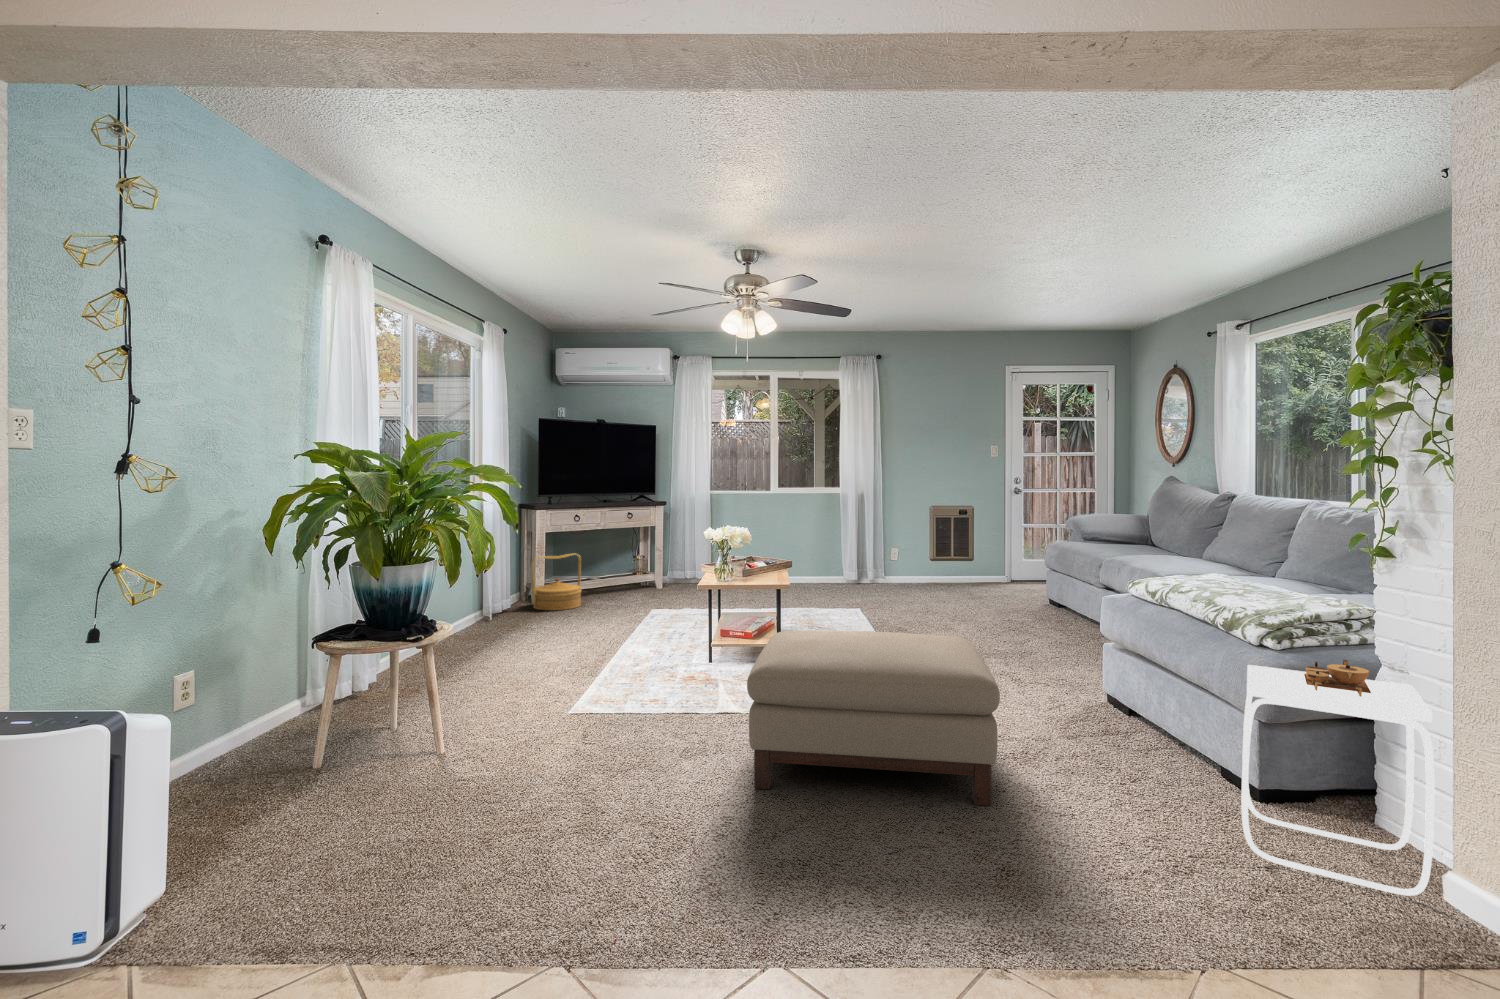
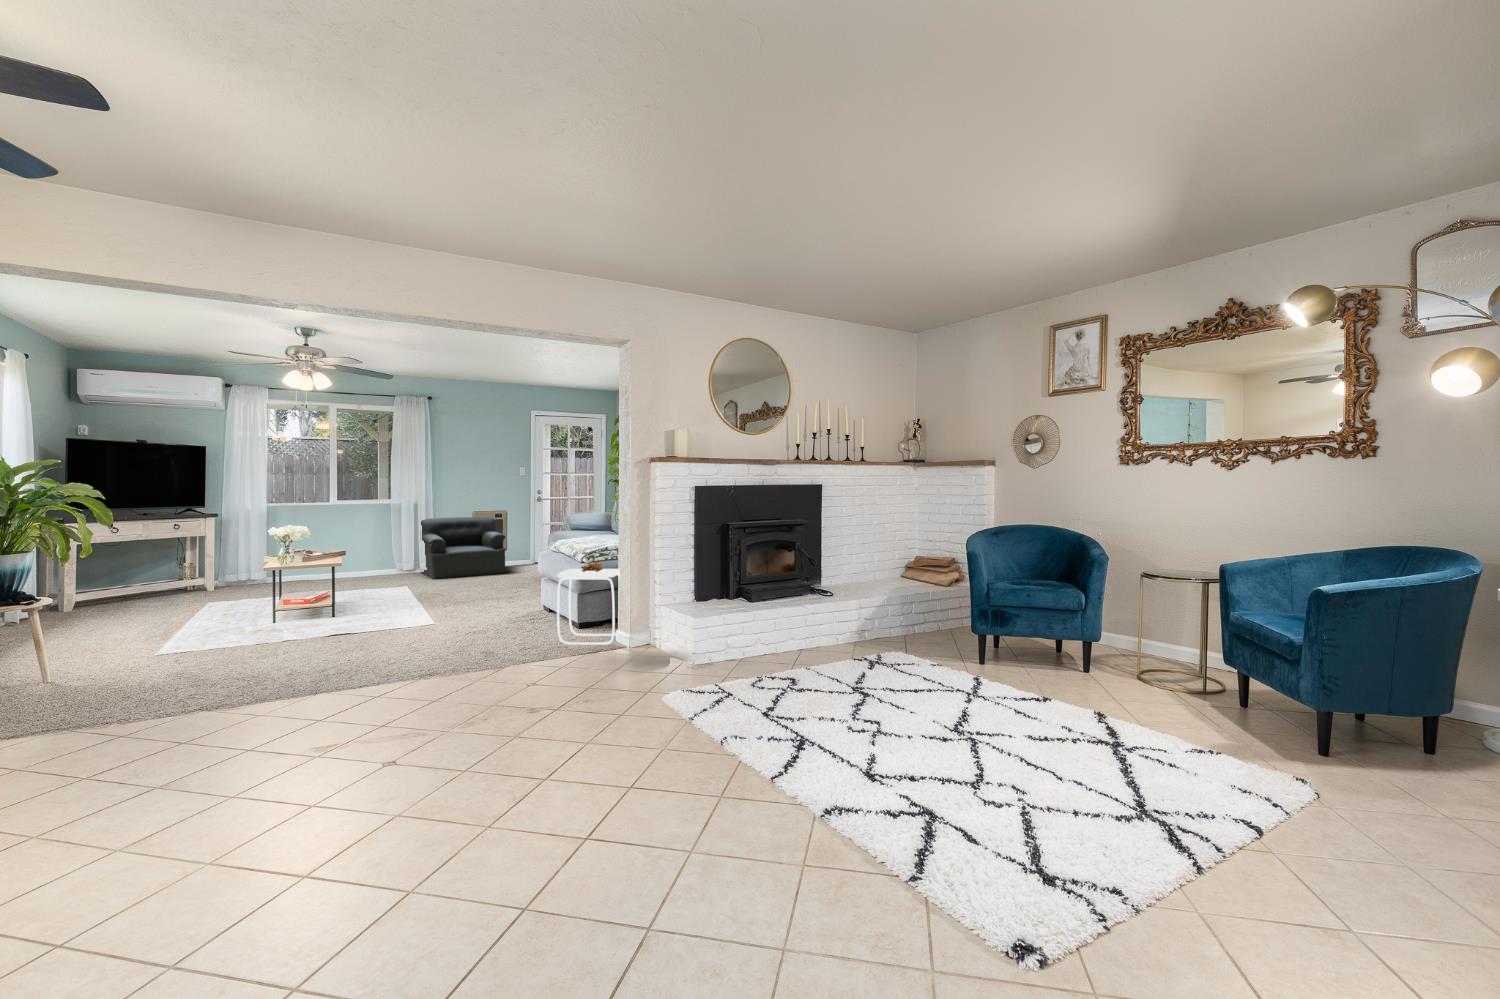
armchair: none [867,512,985,596] -> present [421,517,506,579]
woven basket: present [531,553,581,611] -> none [65,561,126,613]
ottoman: present [747,631,1000,806] -> none [308,575,457,662]

